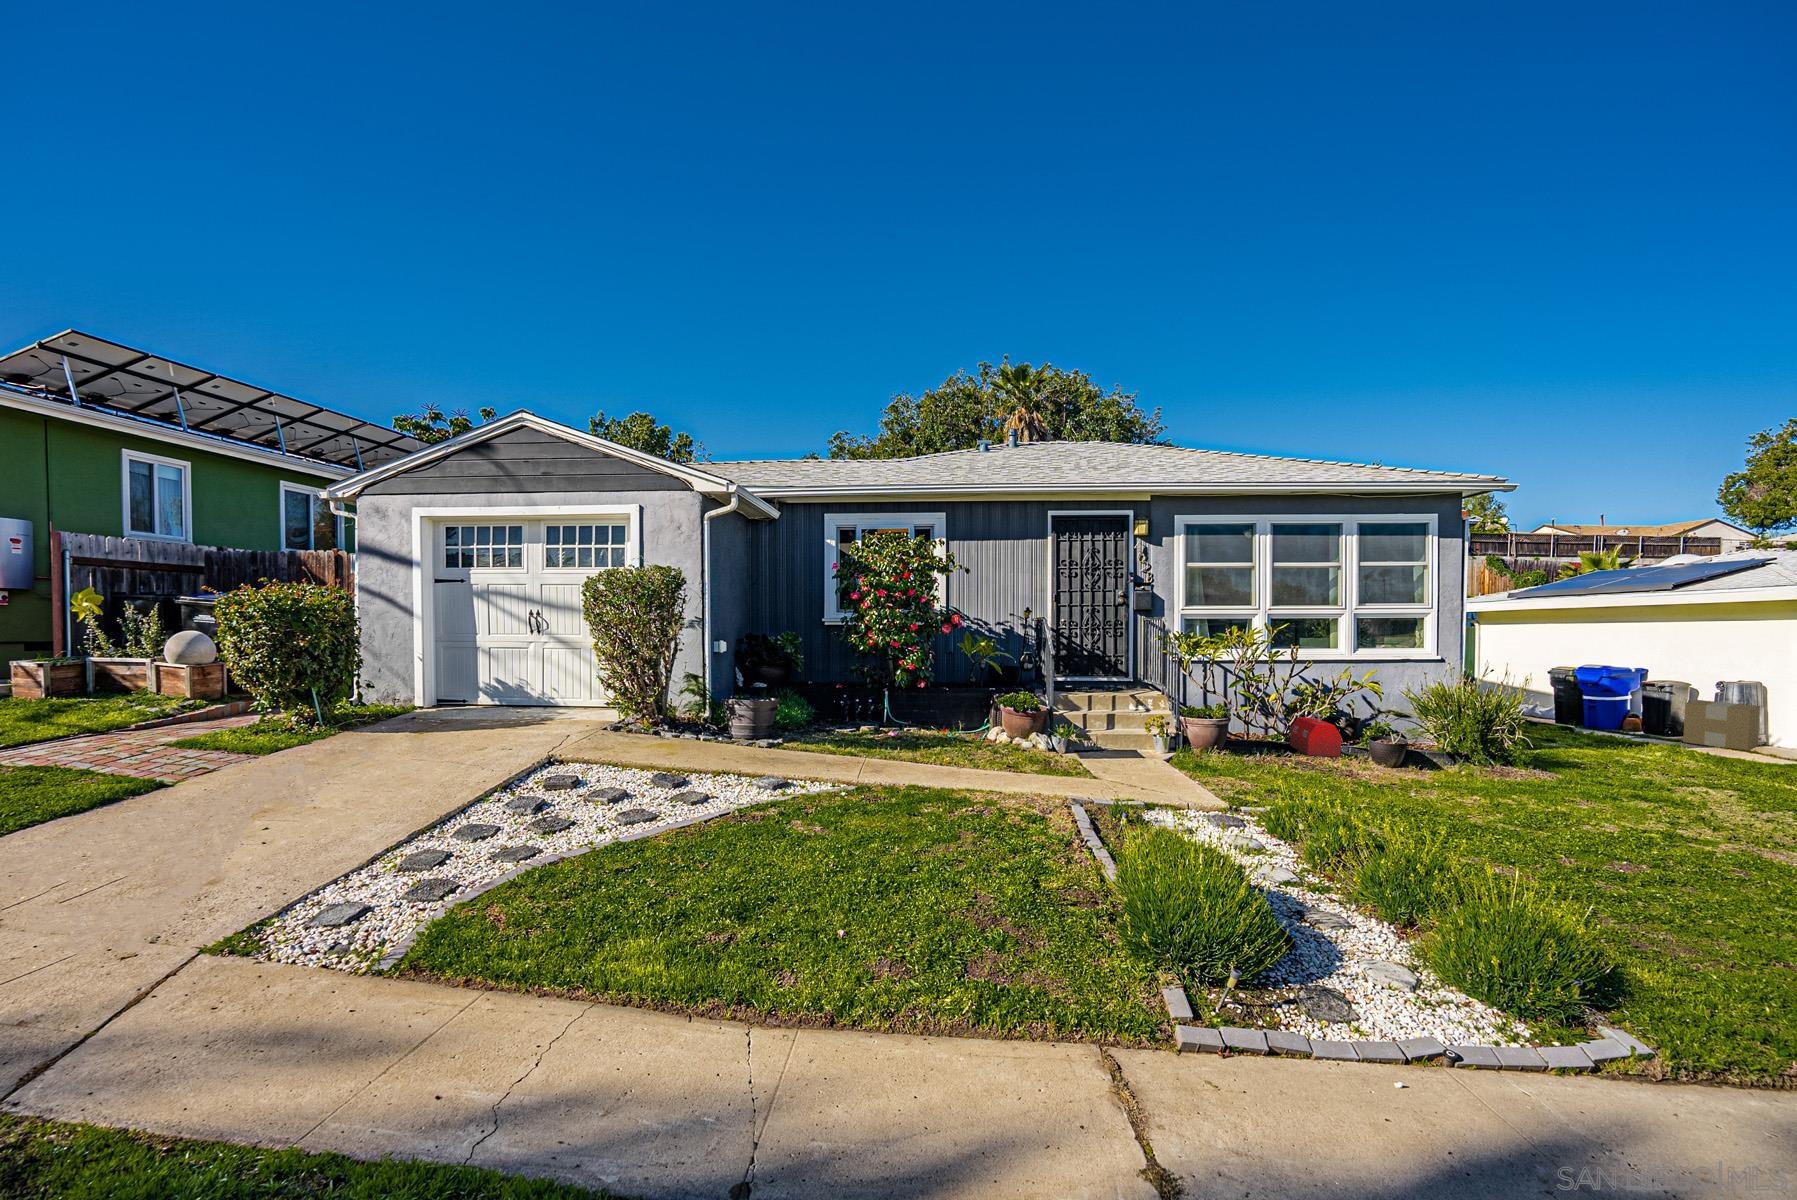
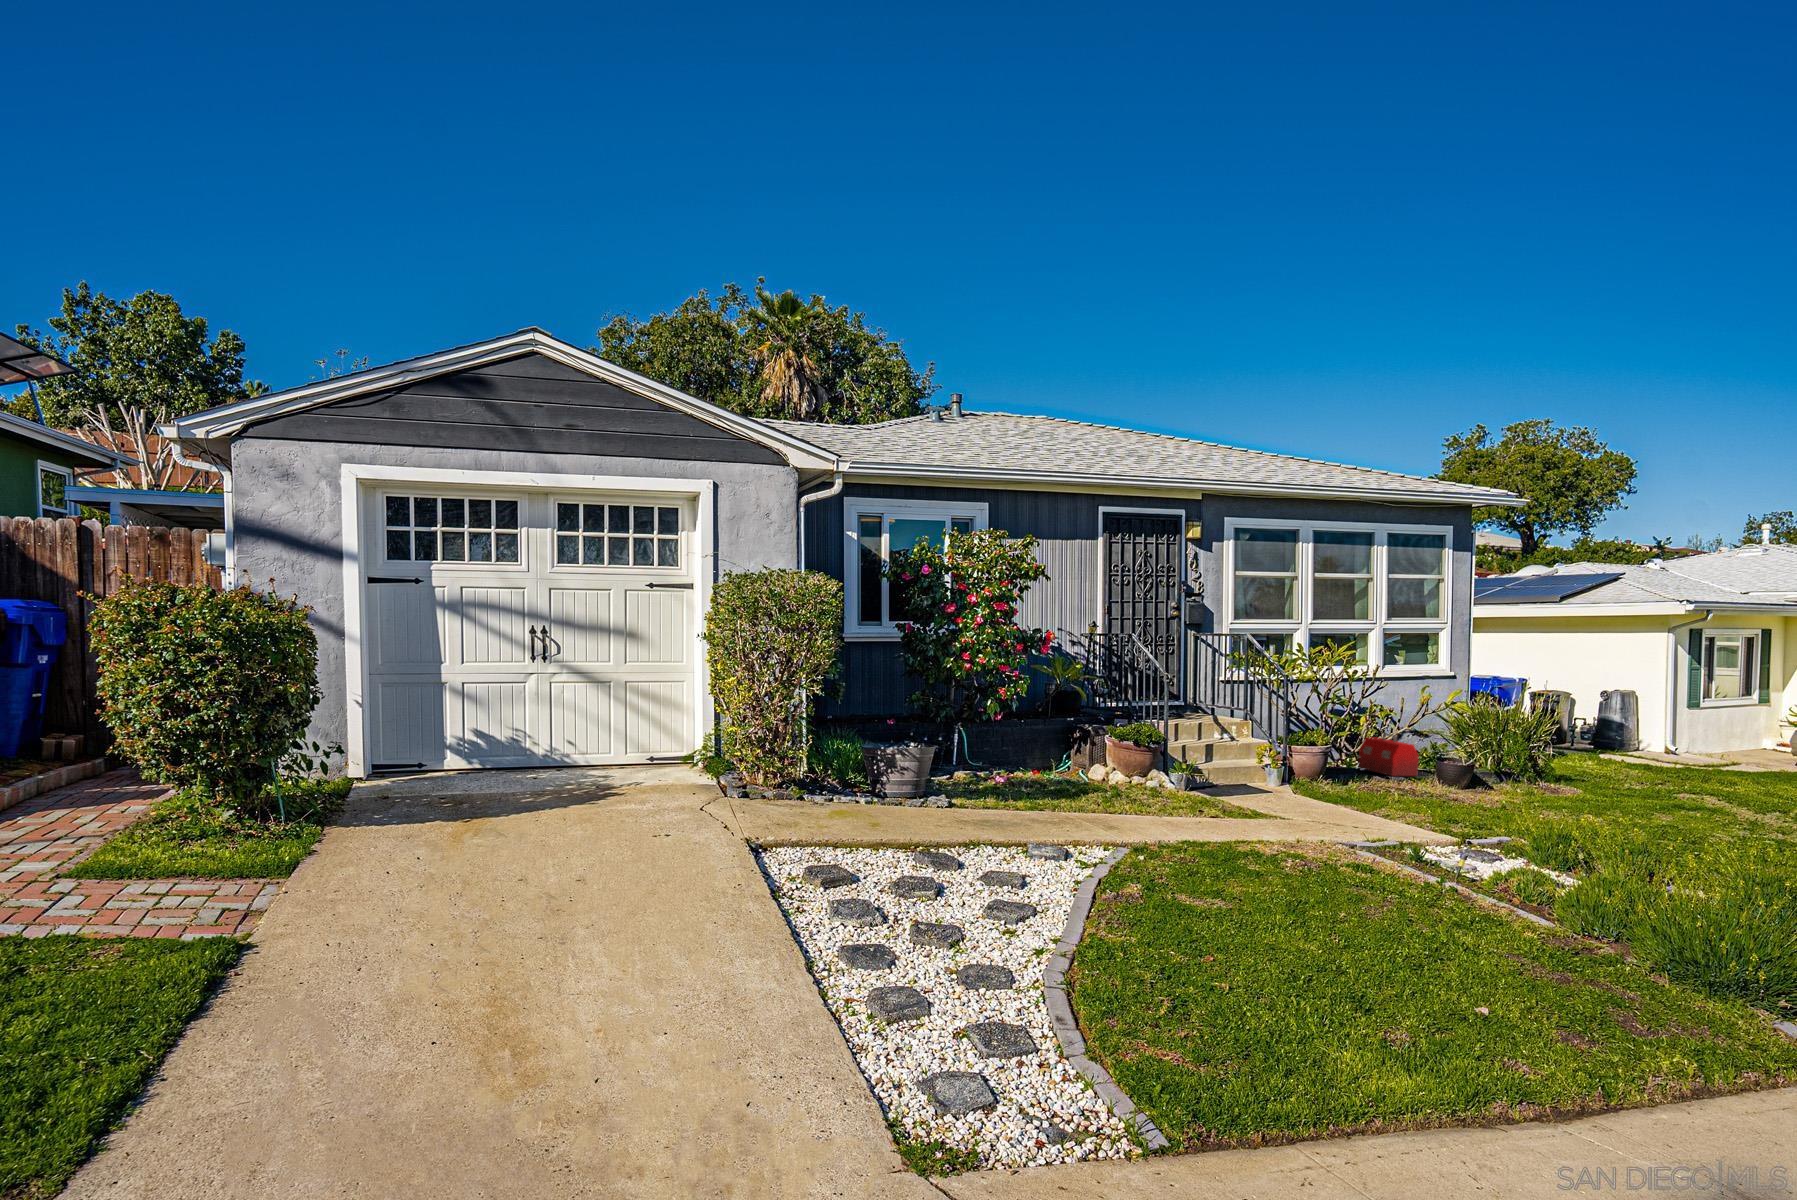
cardboard box: present [1683,700,1760,751] -> none [1590,706,1644,750]

